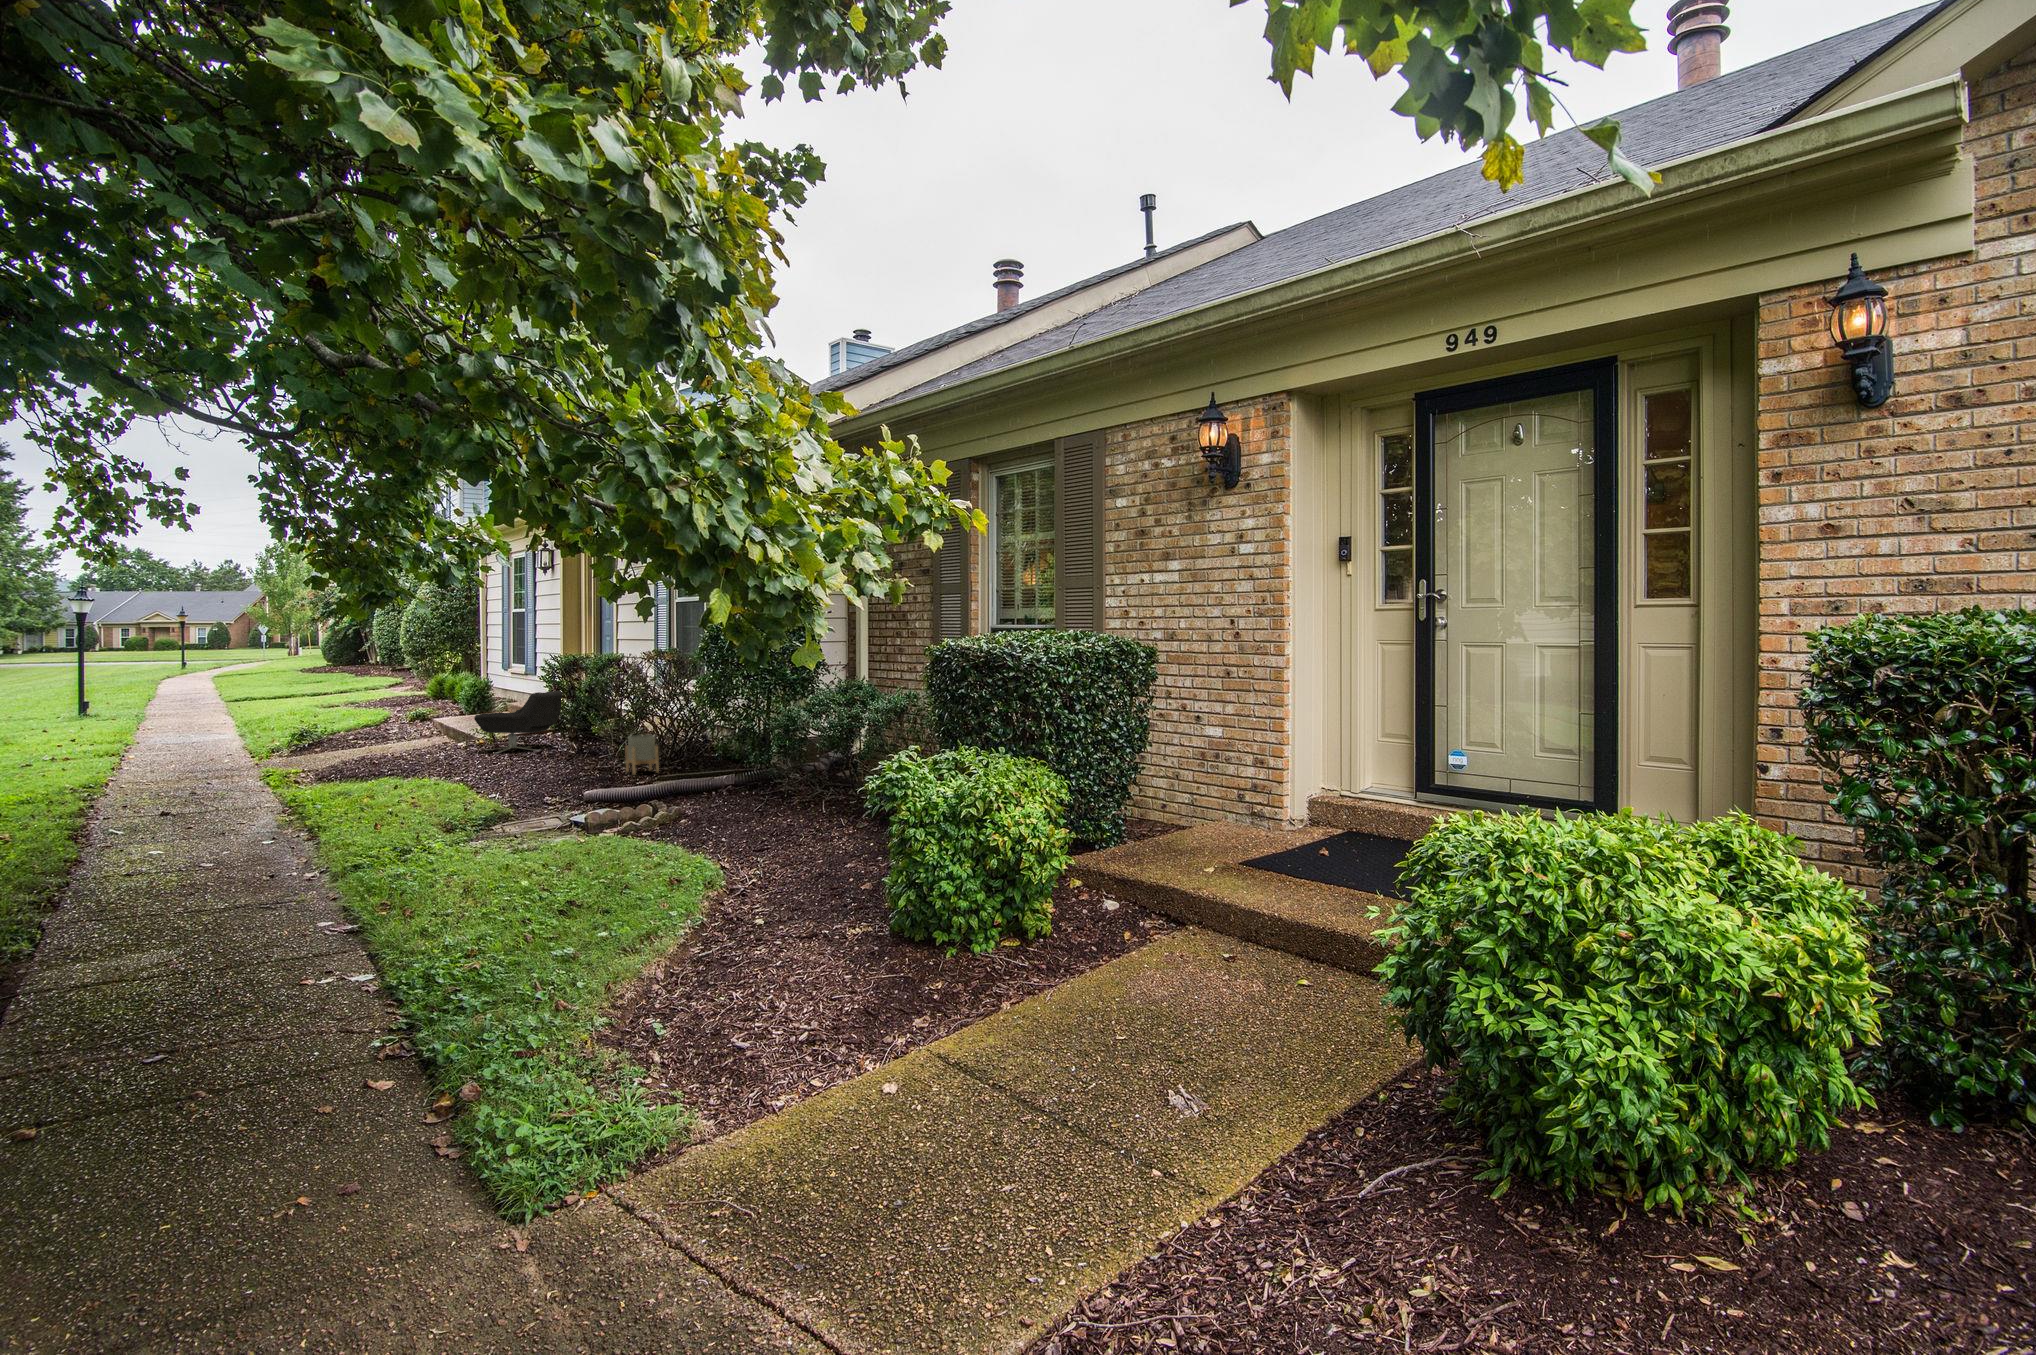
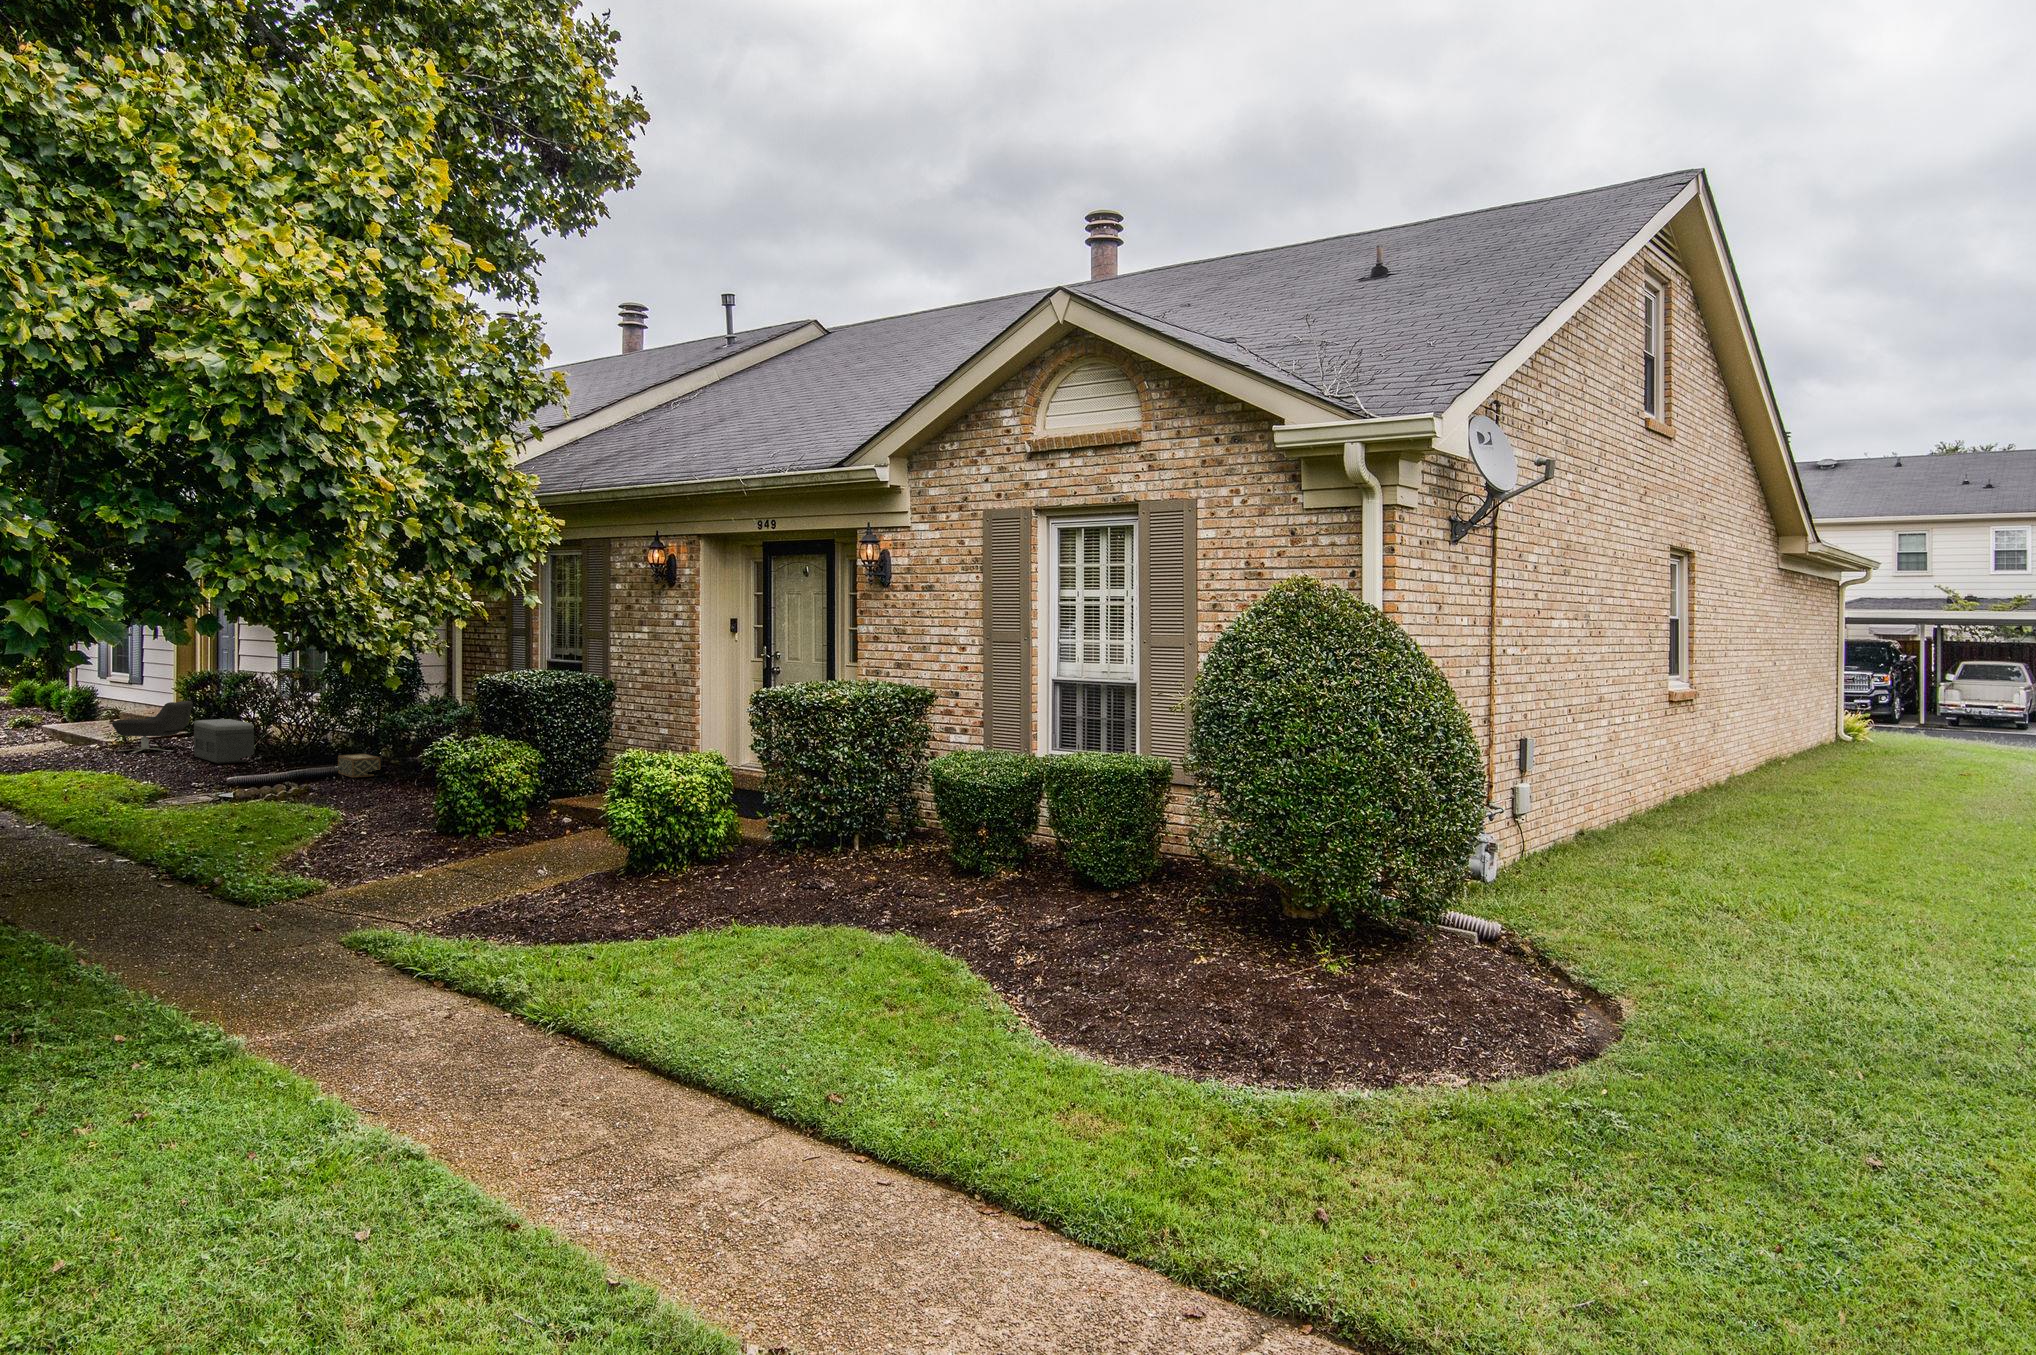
storage bench: none [559,713,624,770] -> present [194,719,254,764]
planter: present [625,735,659,774] -> none [258,736,286,767]
woven basket: none [719,760,774,795] -> present [338,754,381,777]

